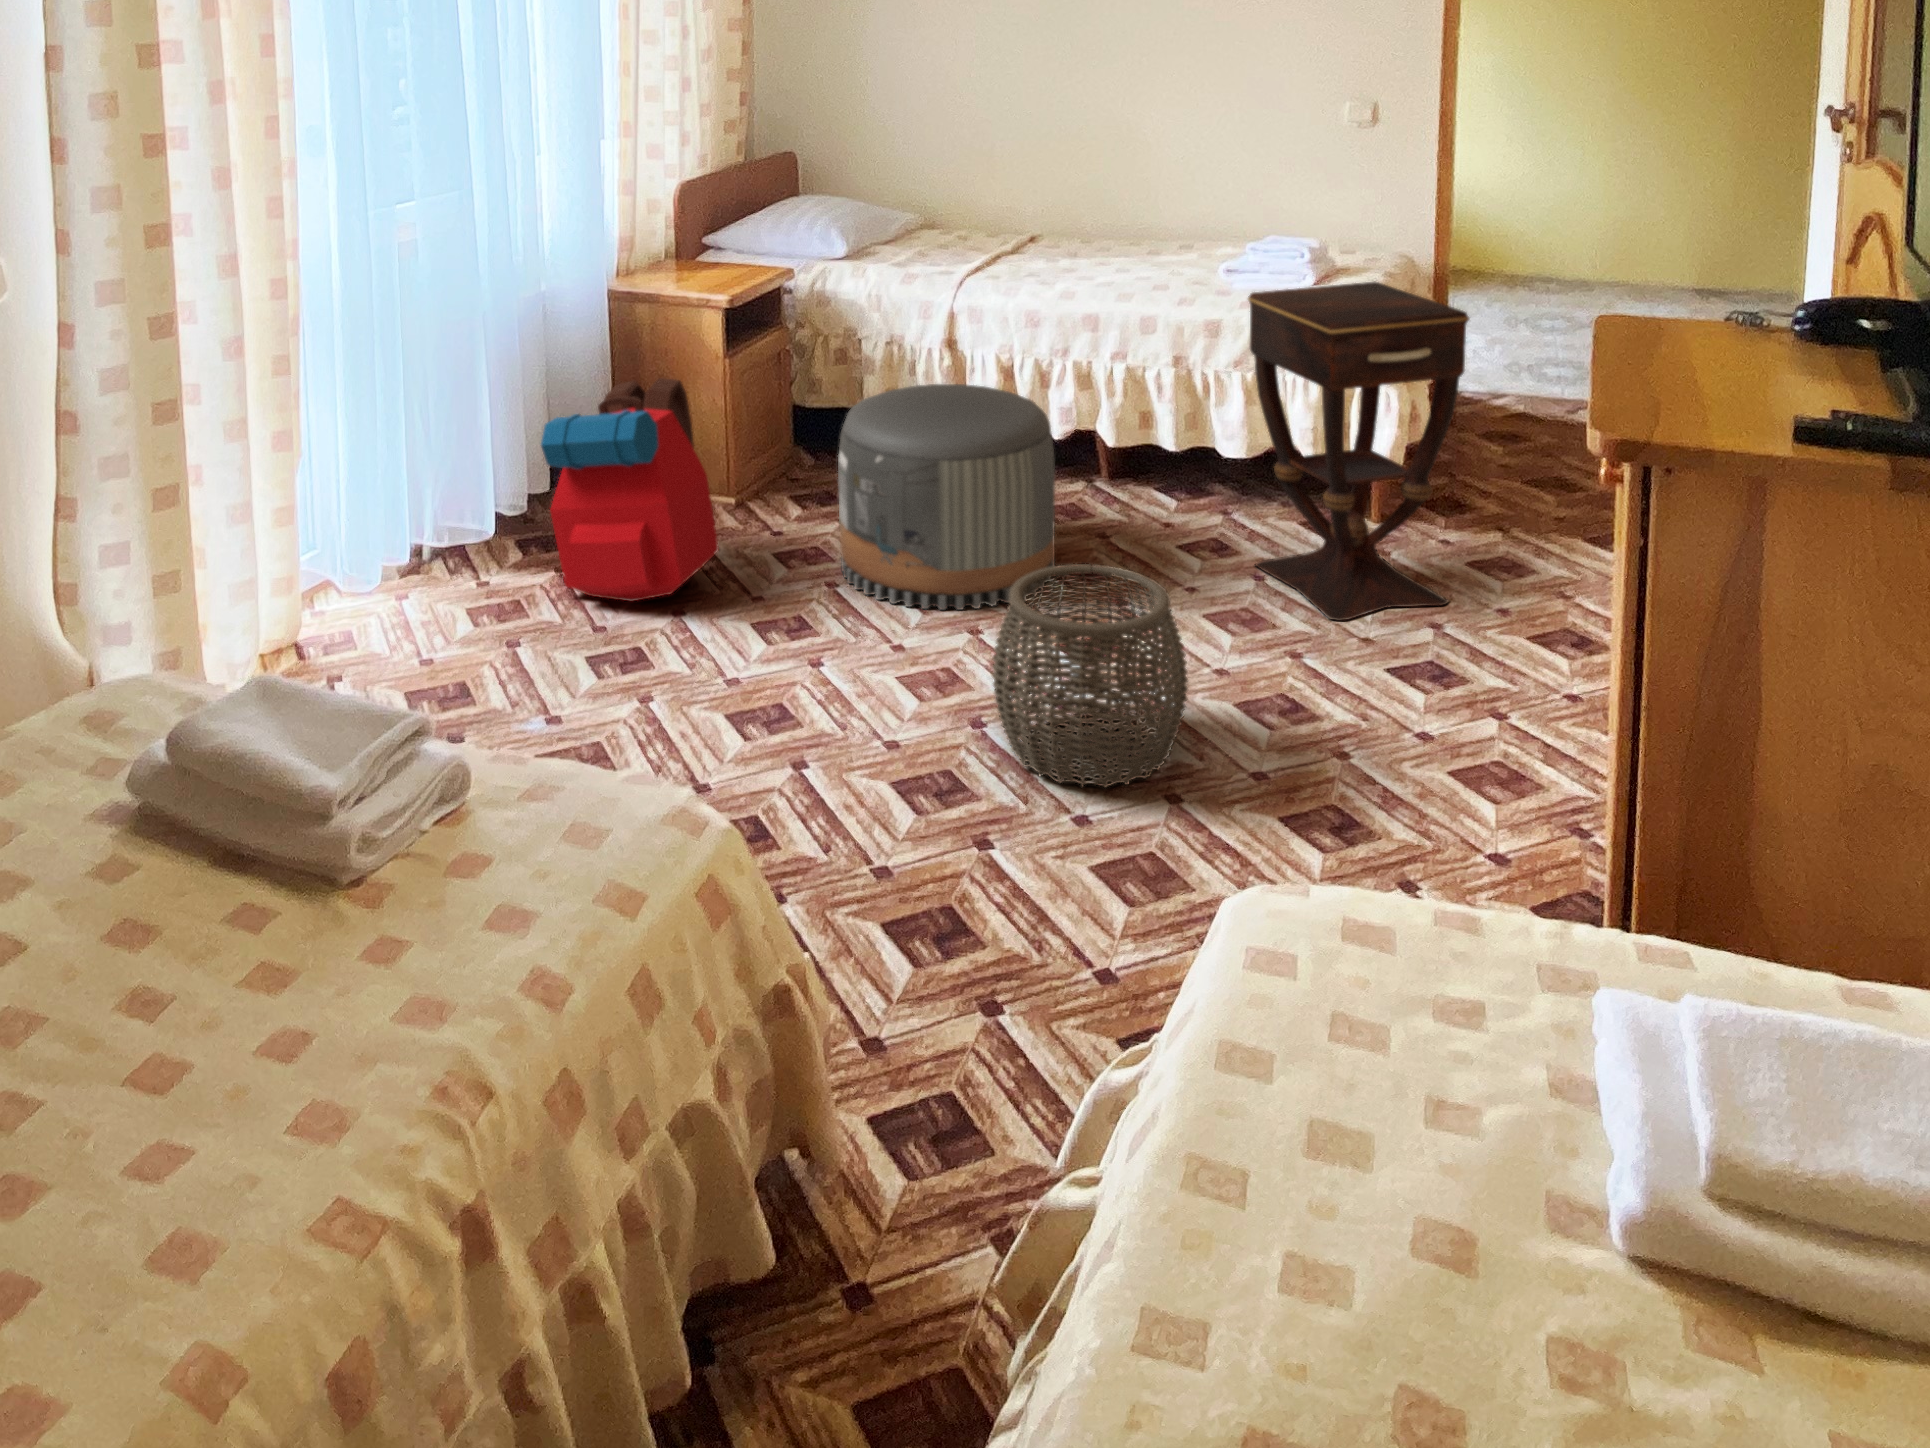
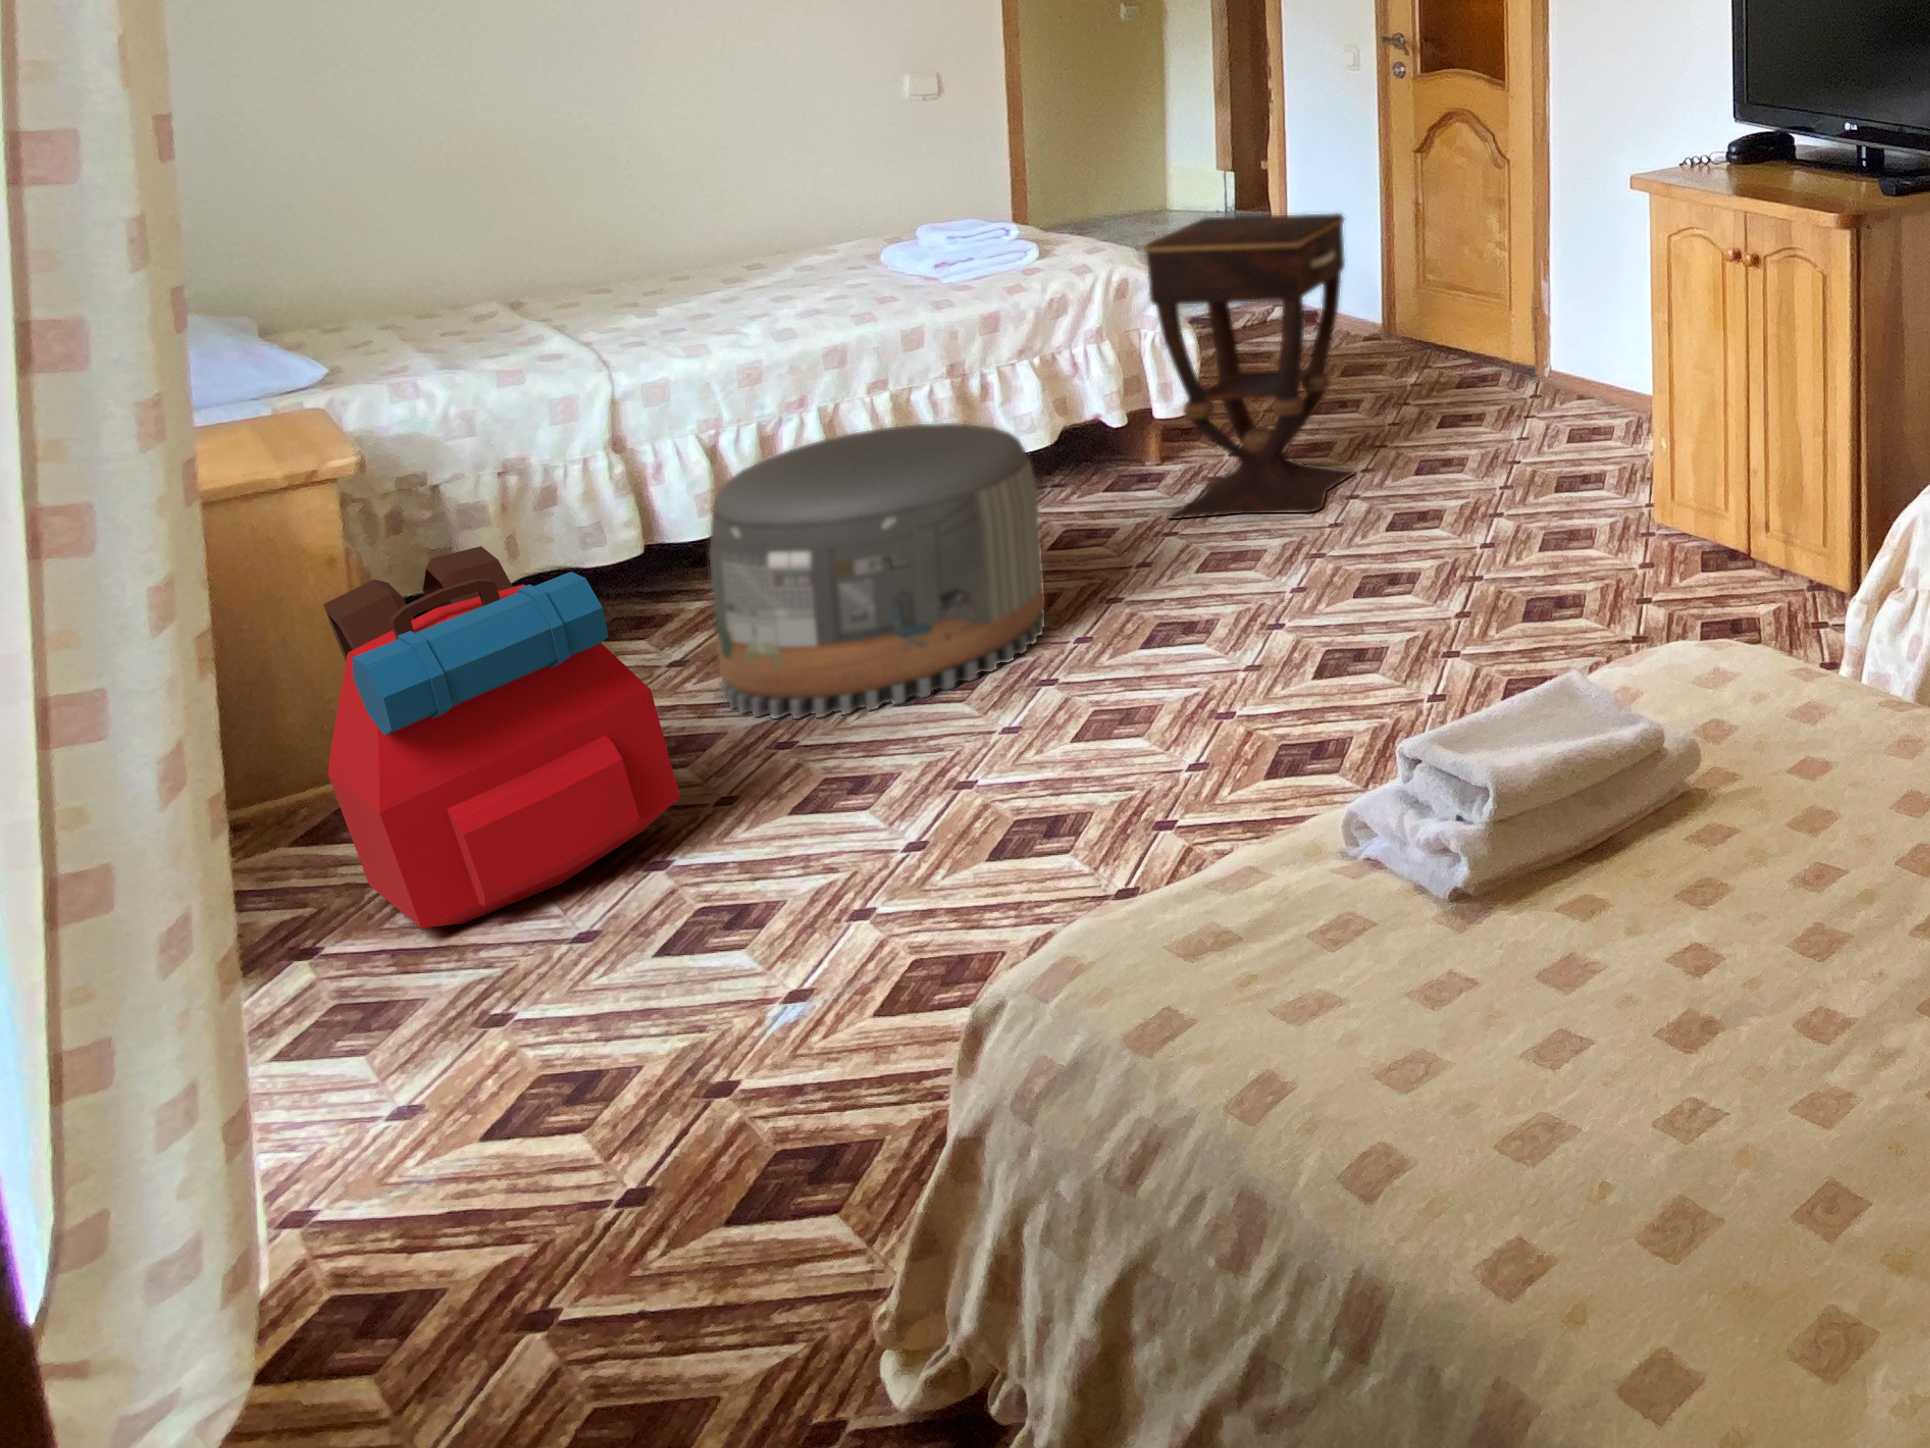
woven basket: present [992,564,1188,788] -> none [1269,463,1469,669]

